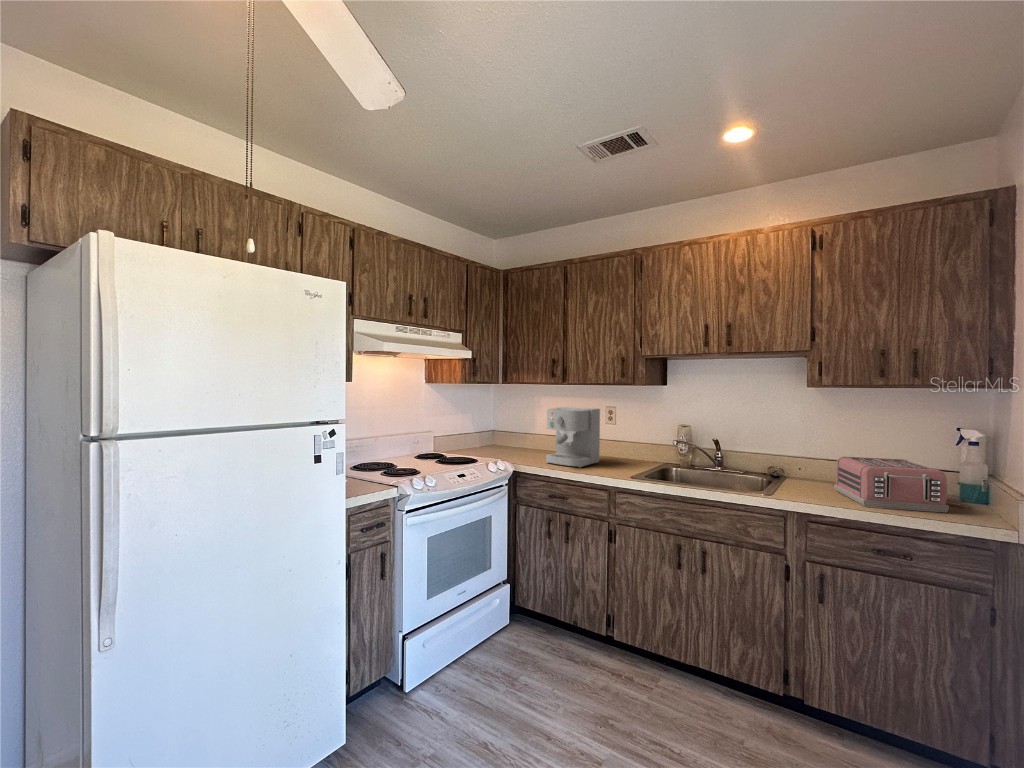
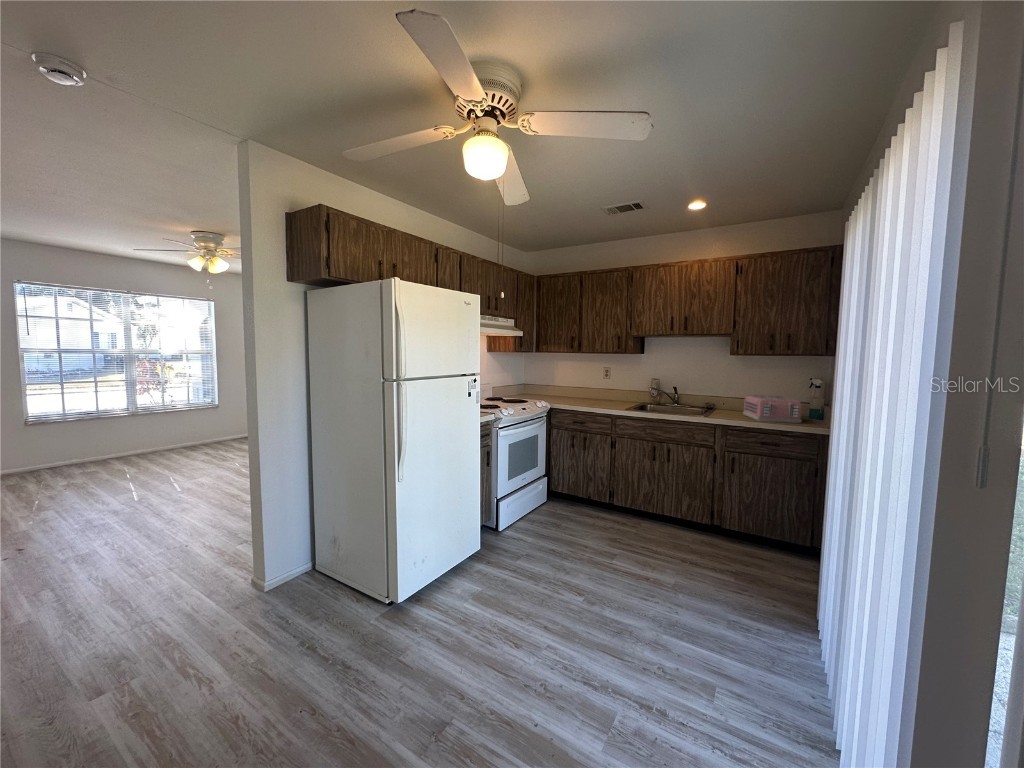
coffee maker: present [546,407,600,468] -> none [569,368,603,405]

